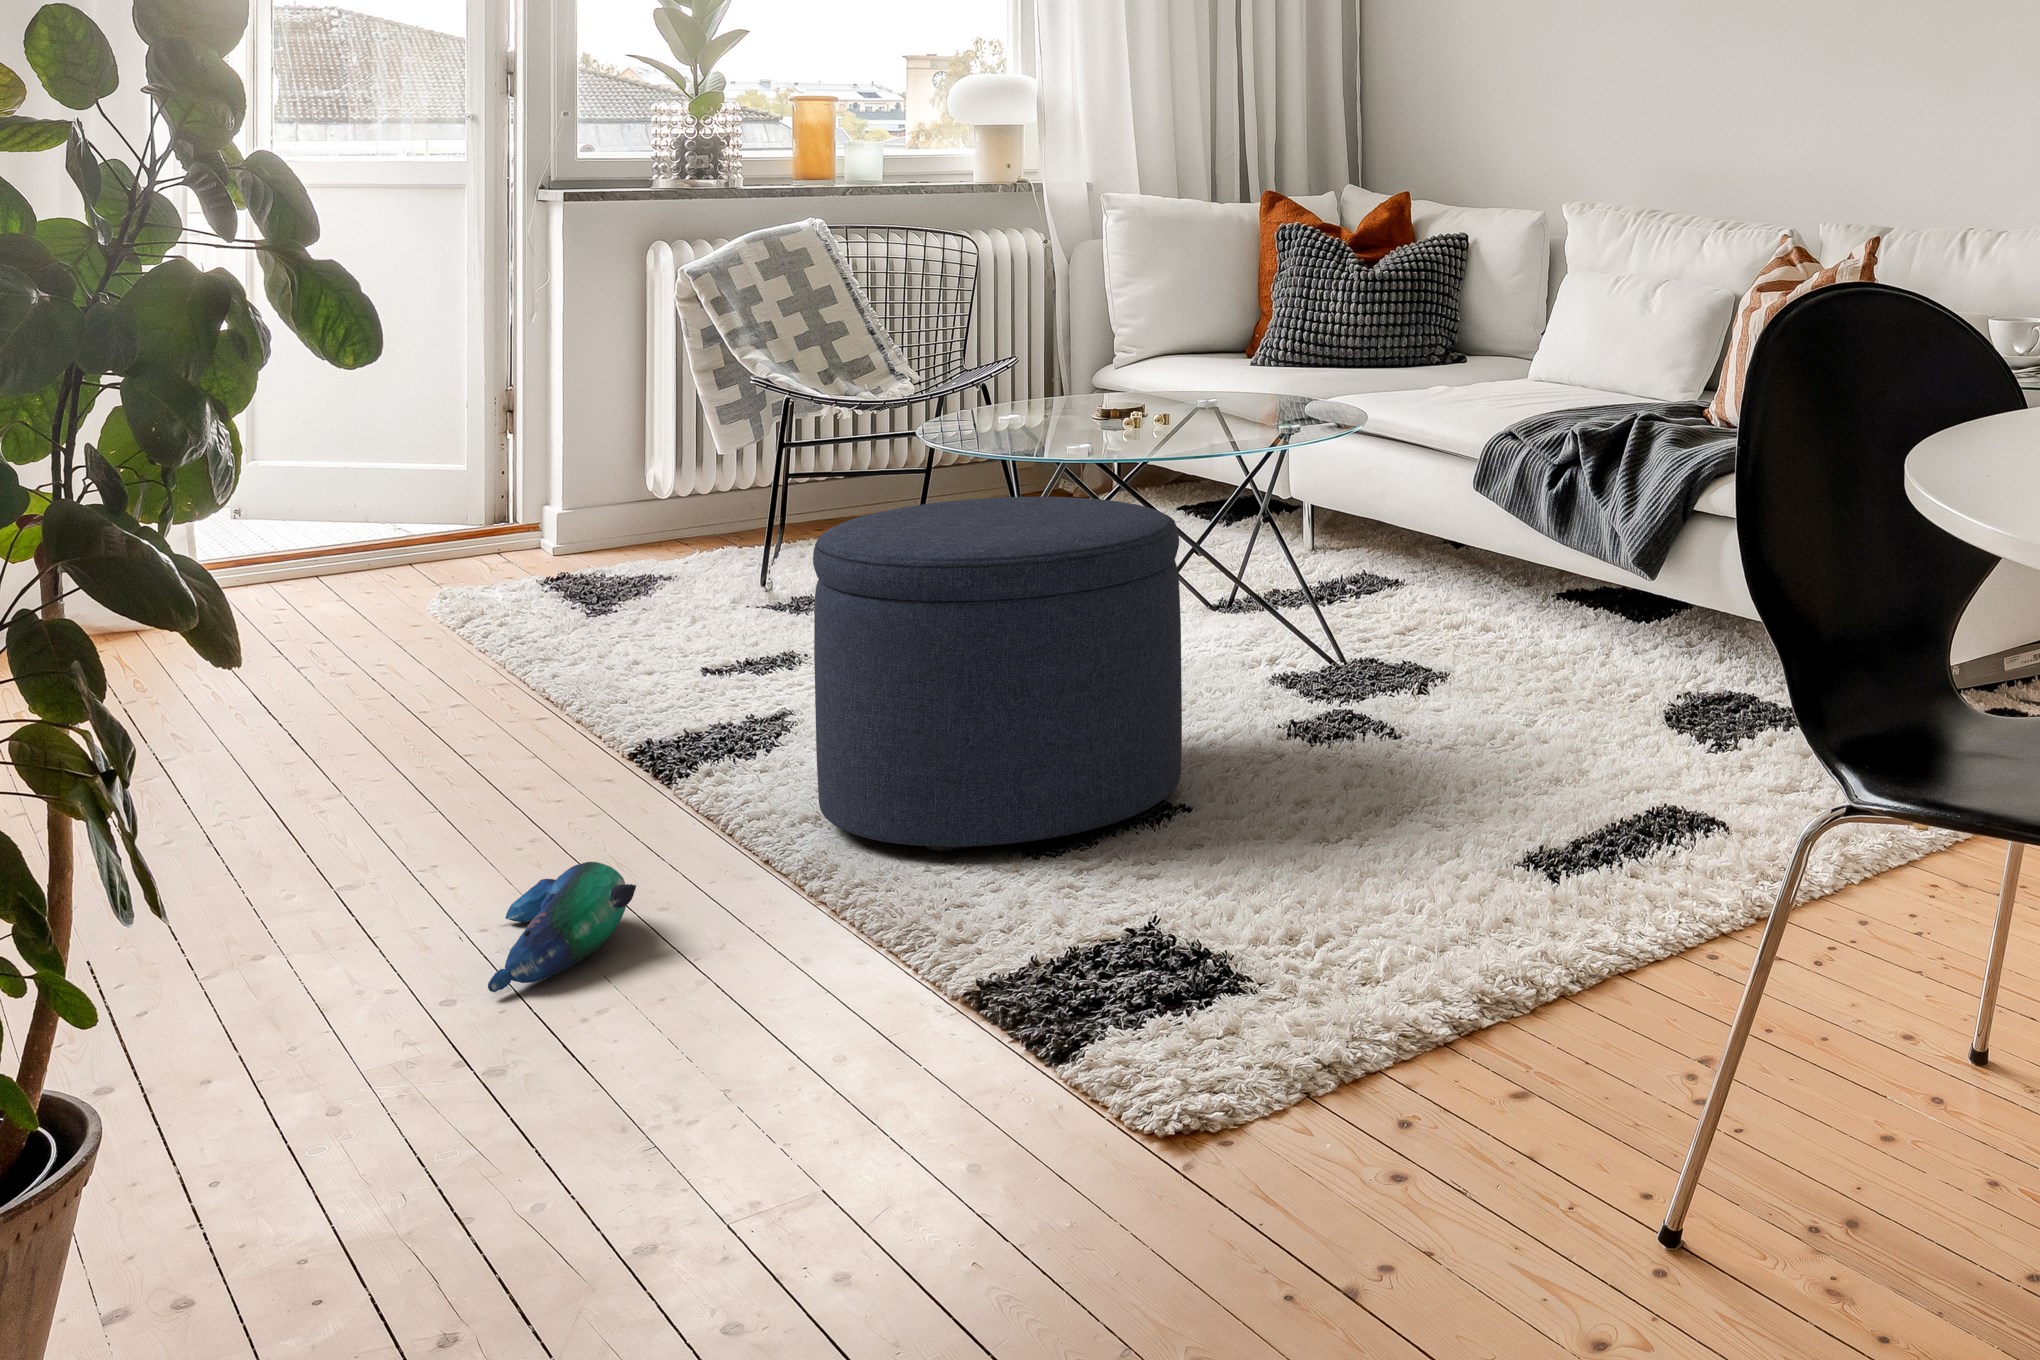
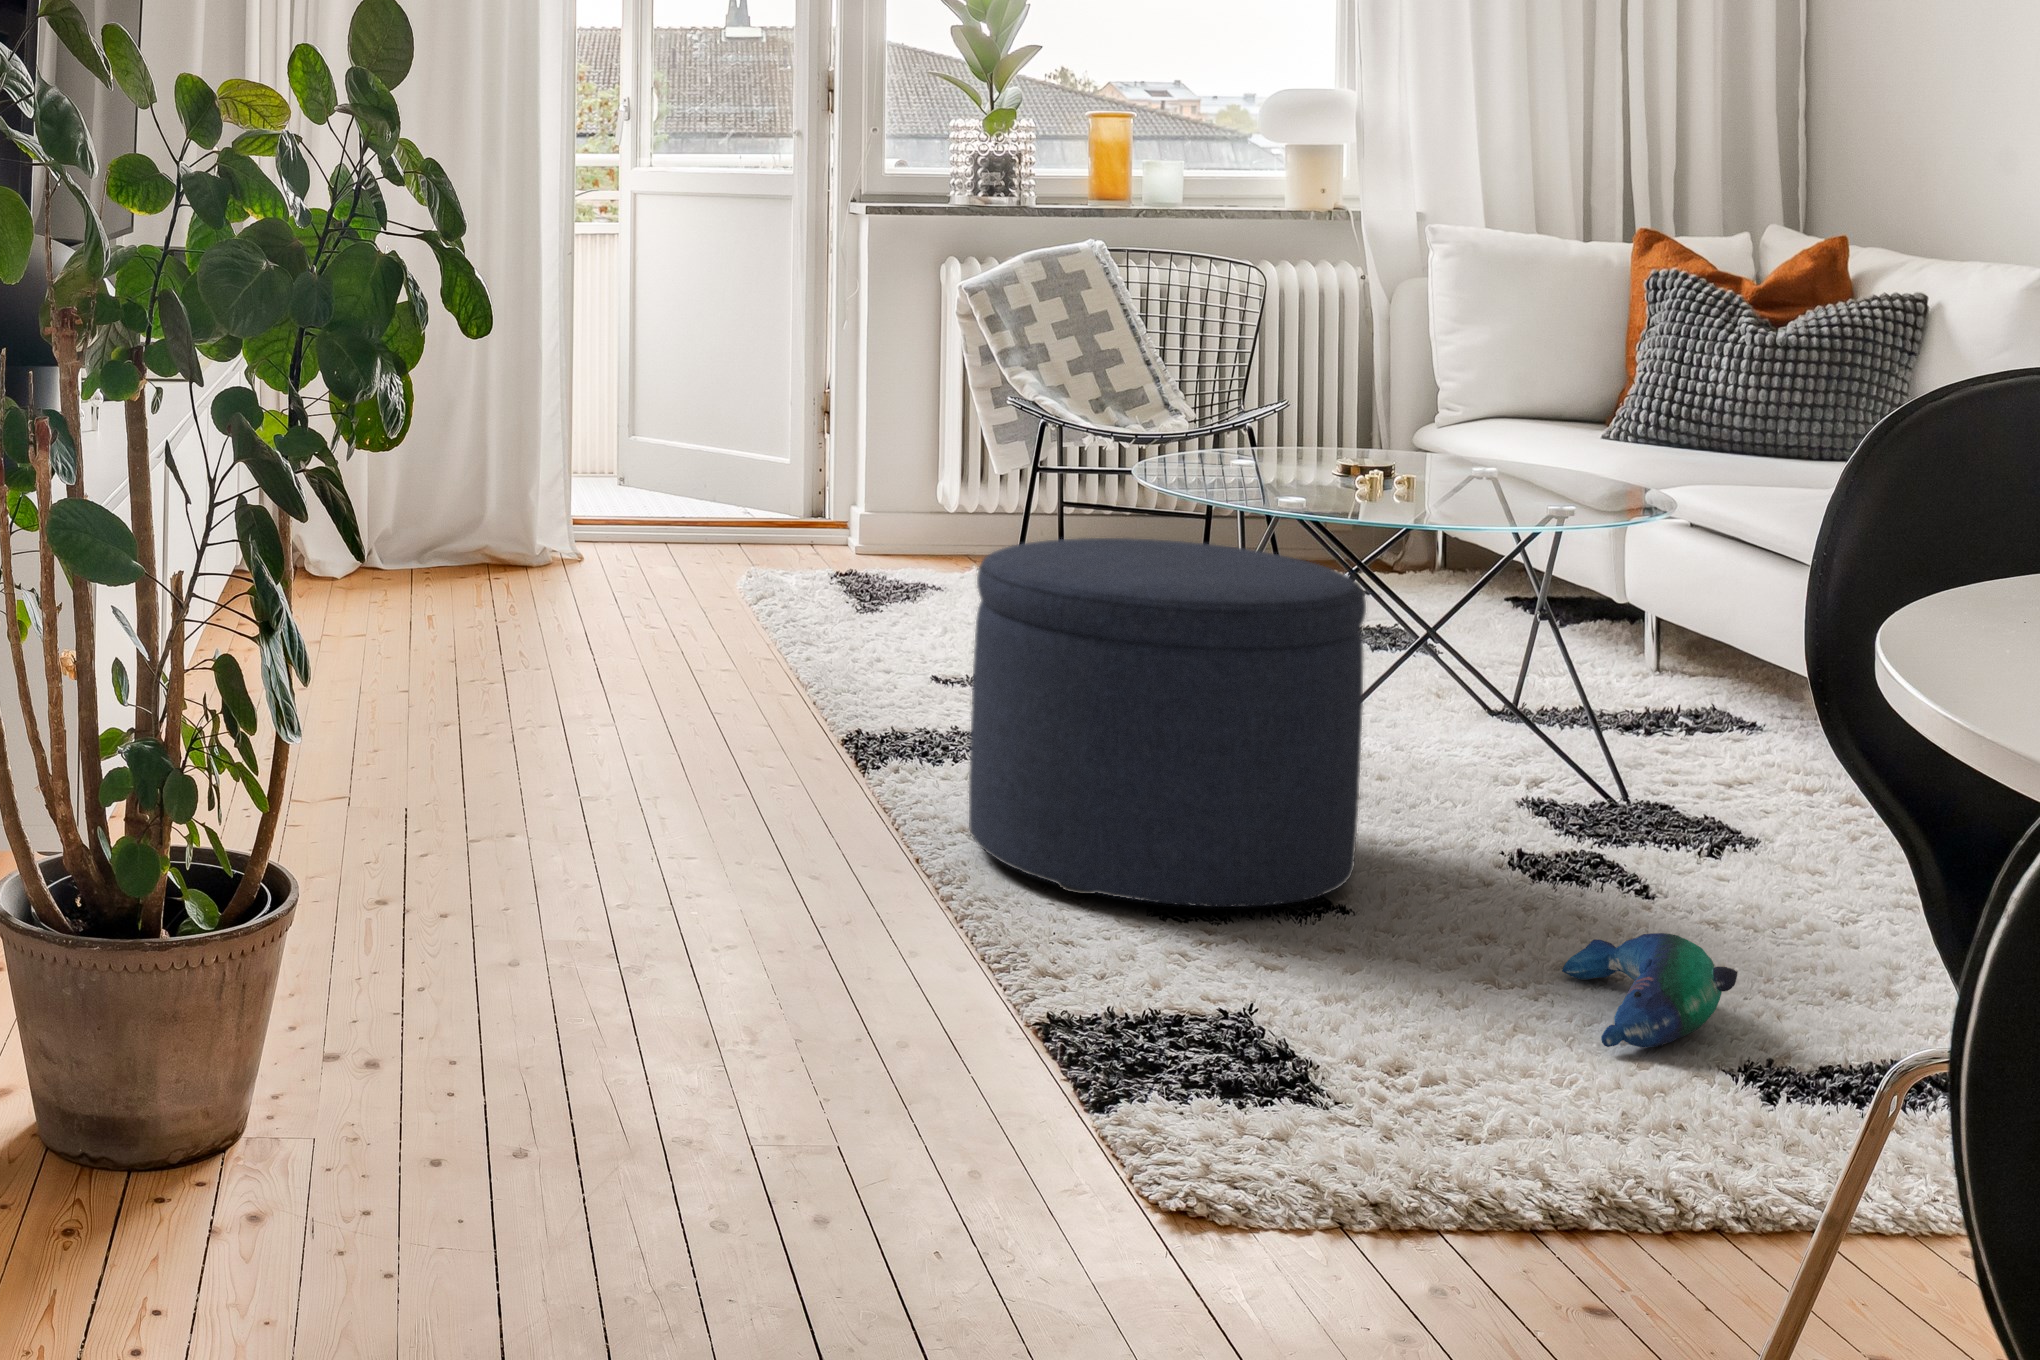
plush toy: present [488,862,637,992] -> present [1562,933,1738,1048]

